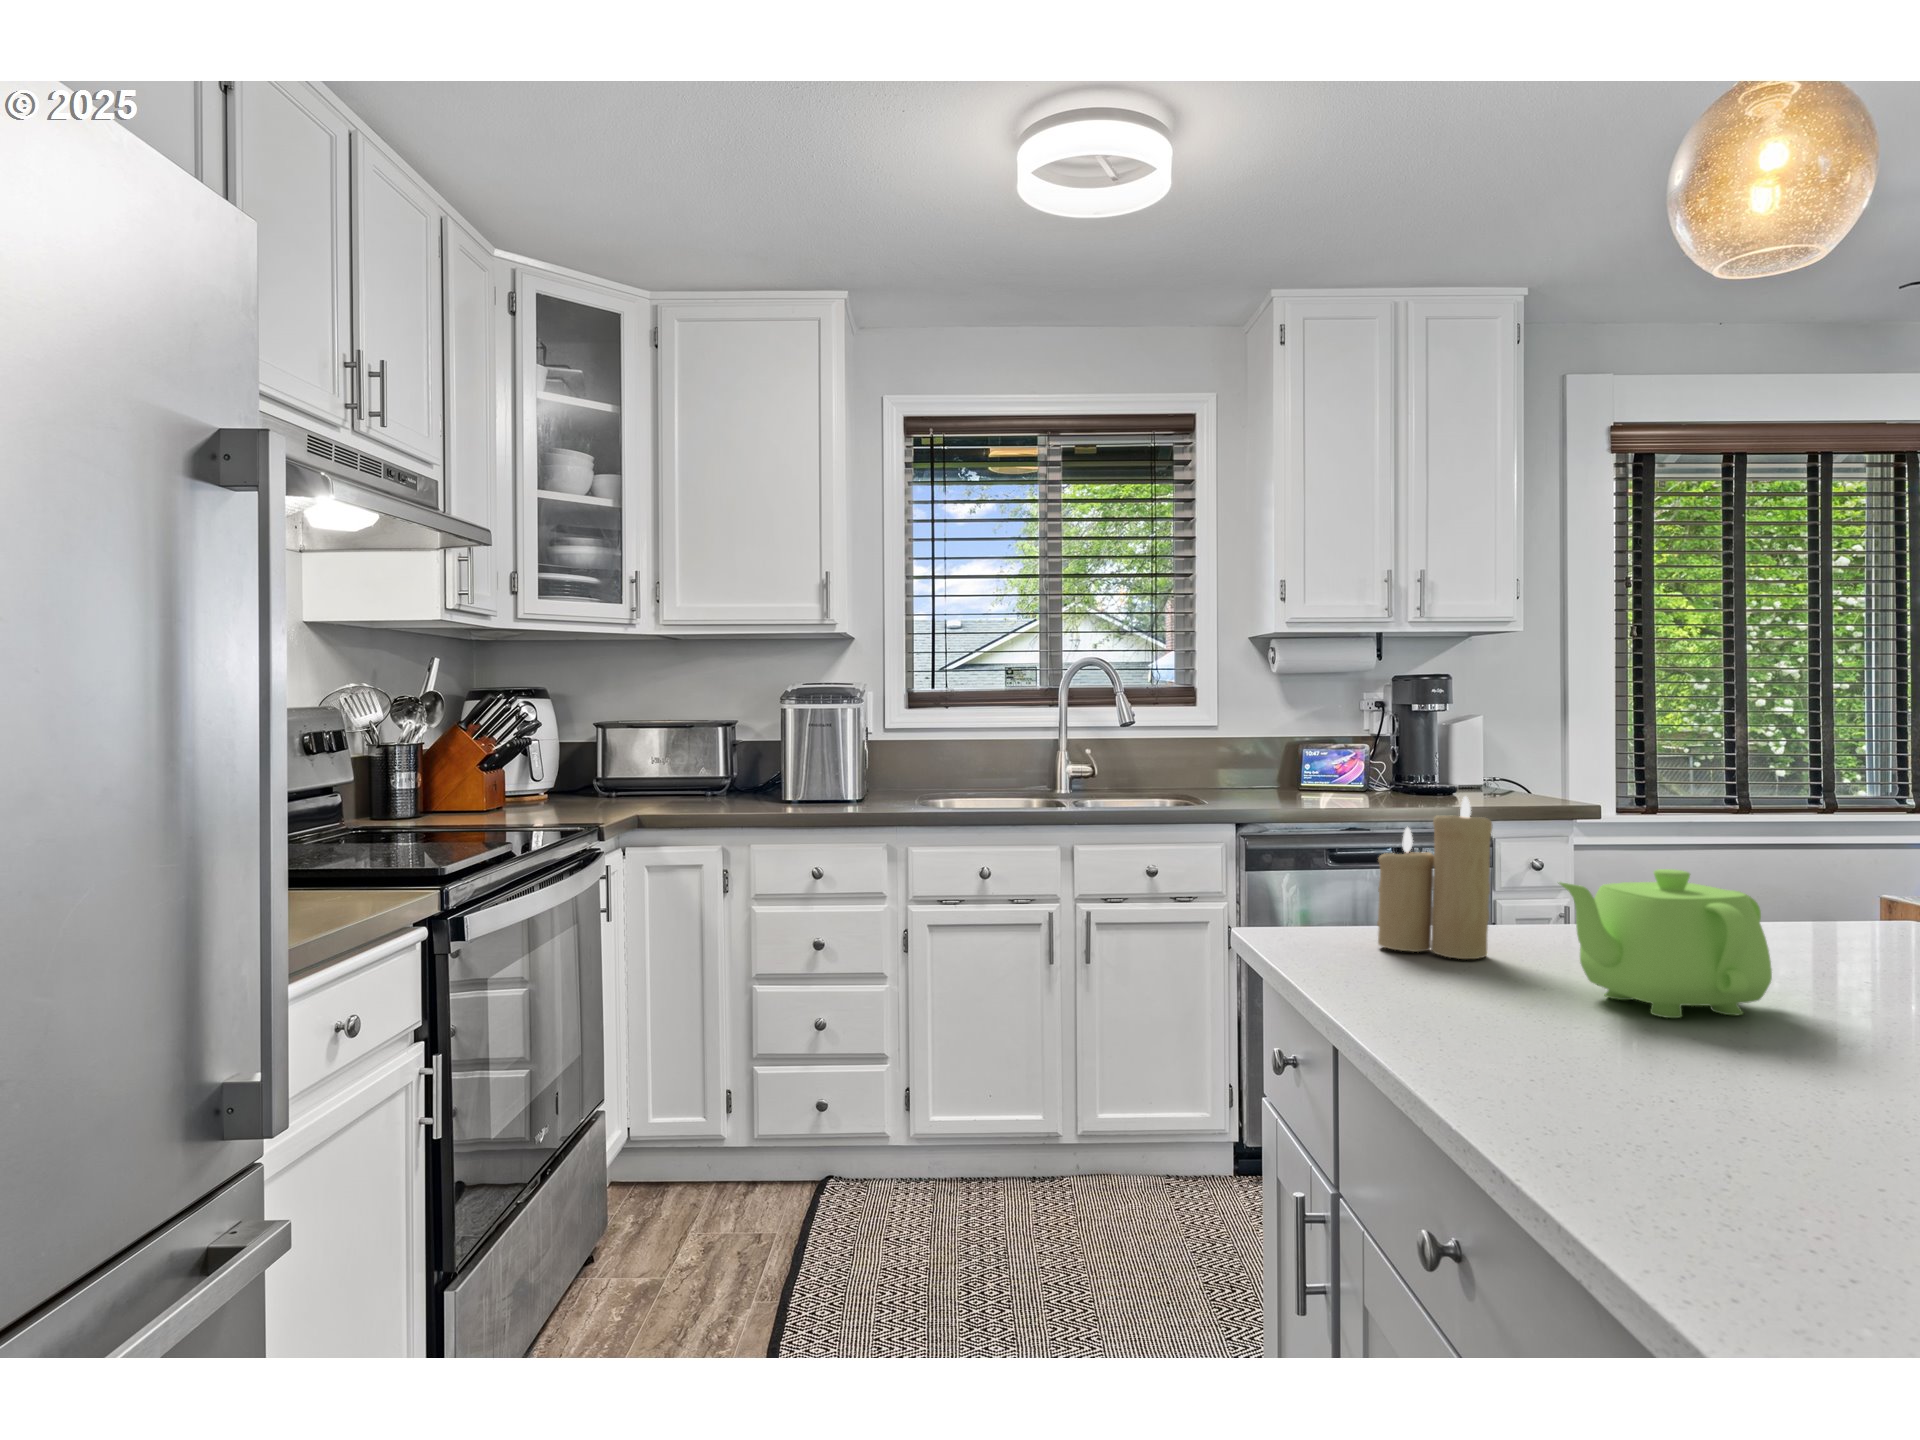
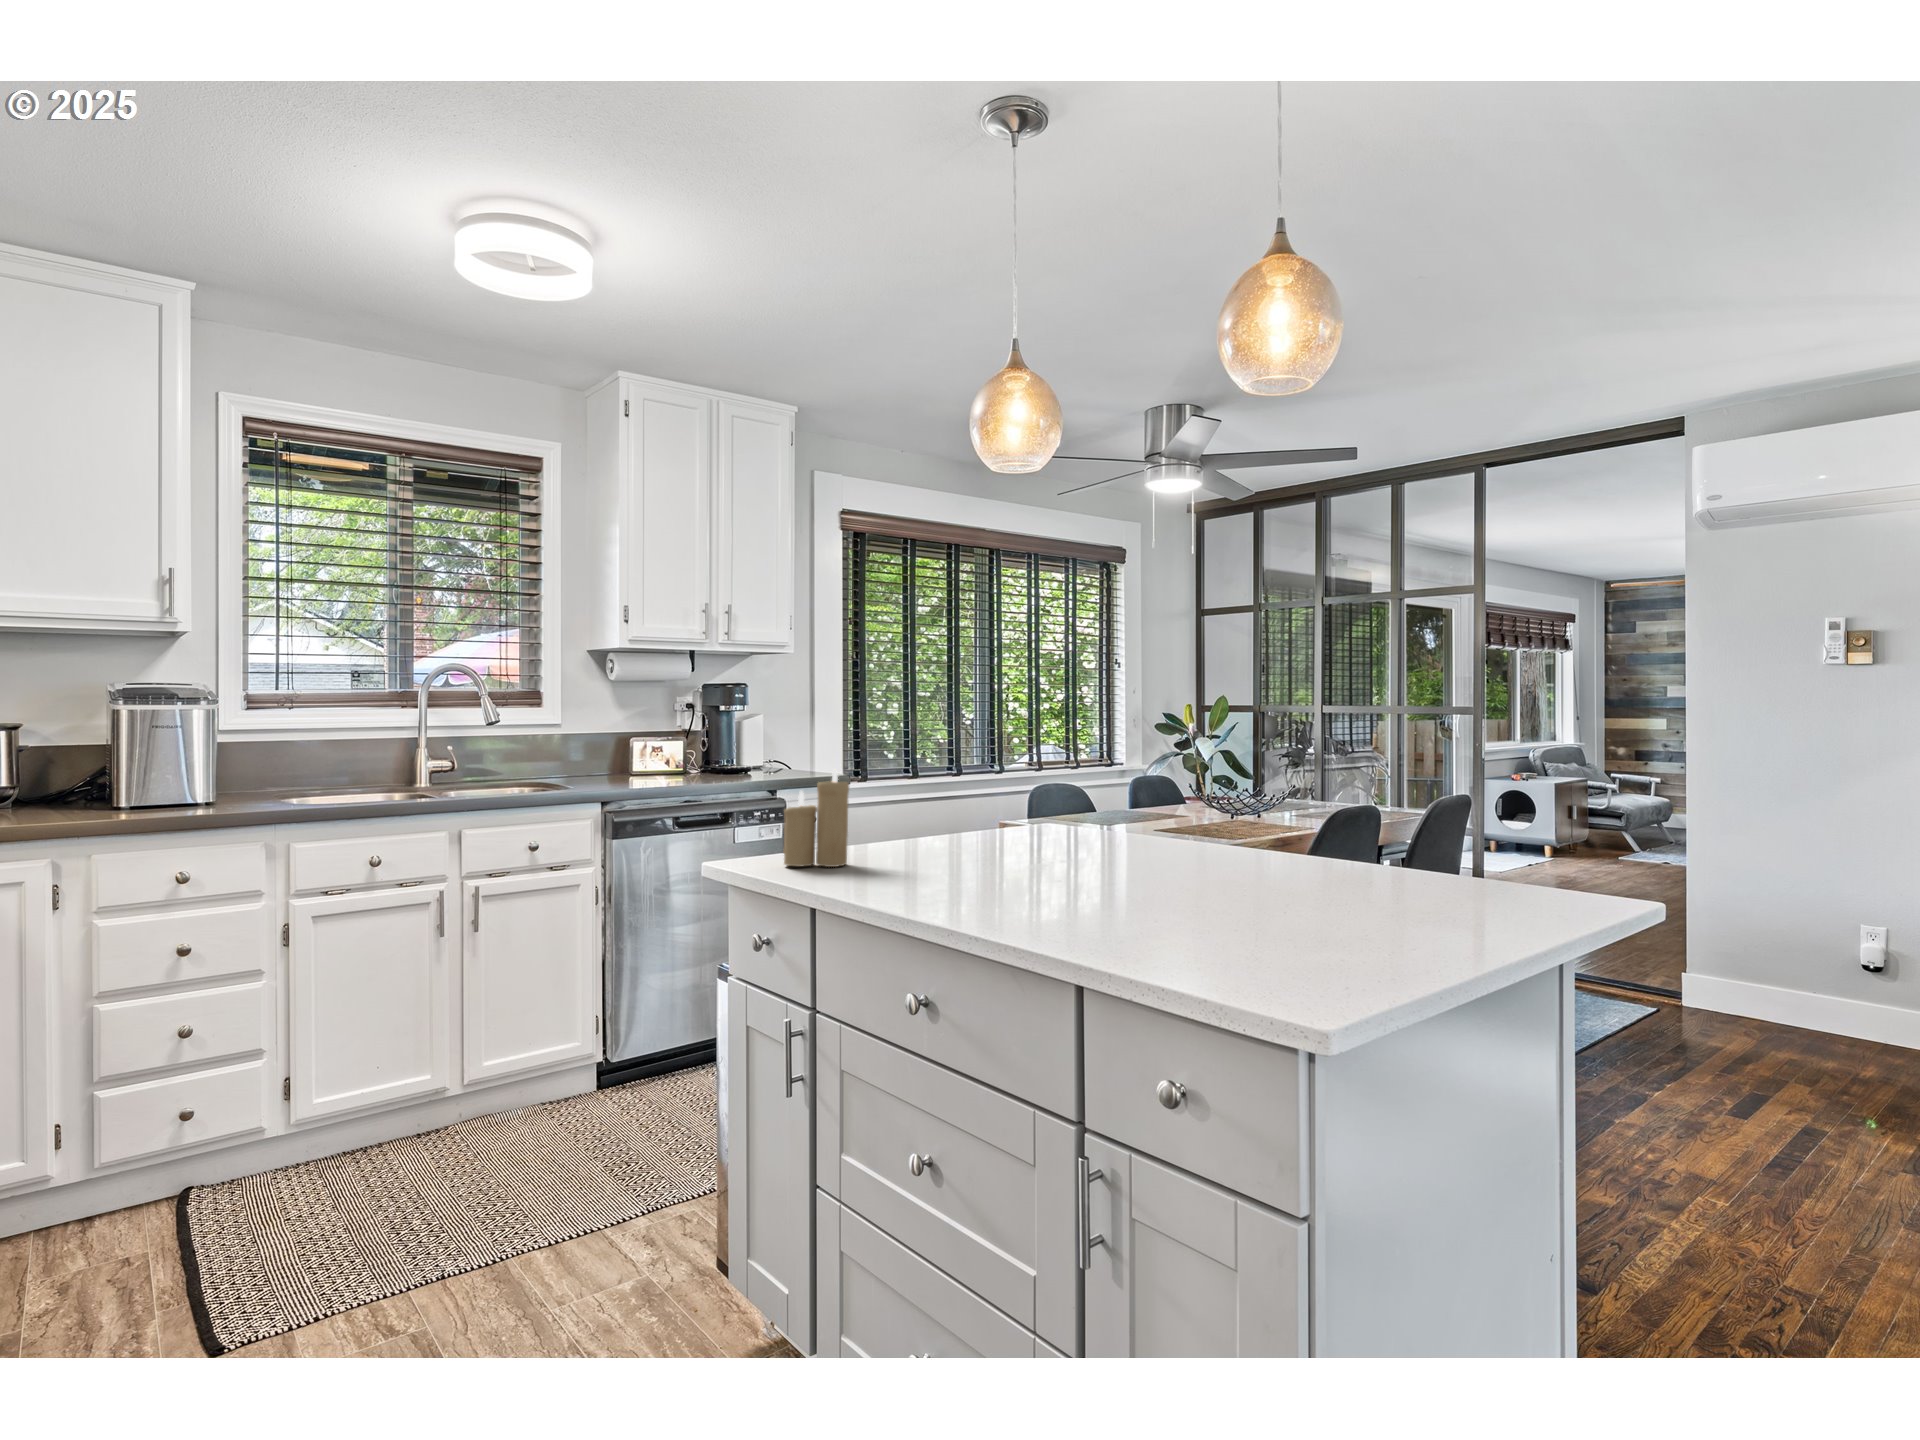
teapot: present [1559,869,1772,1018] -> none [899,803,988,879]

